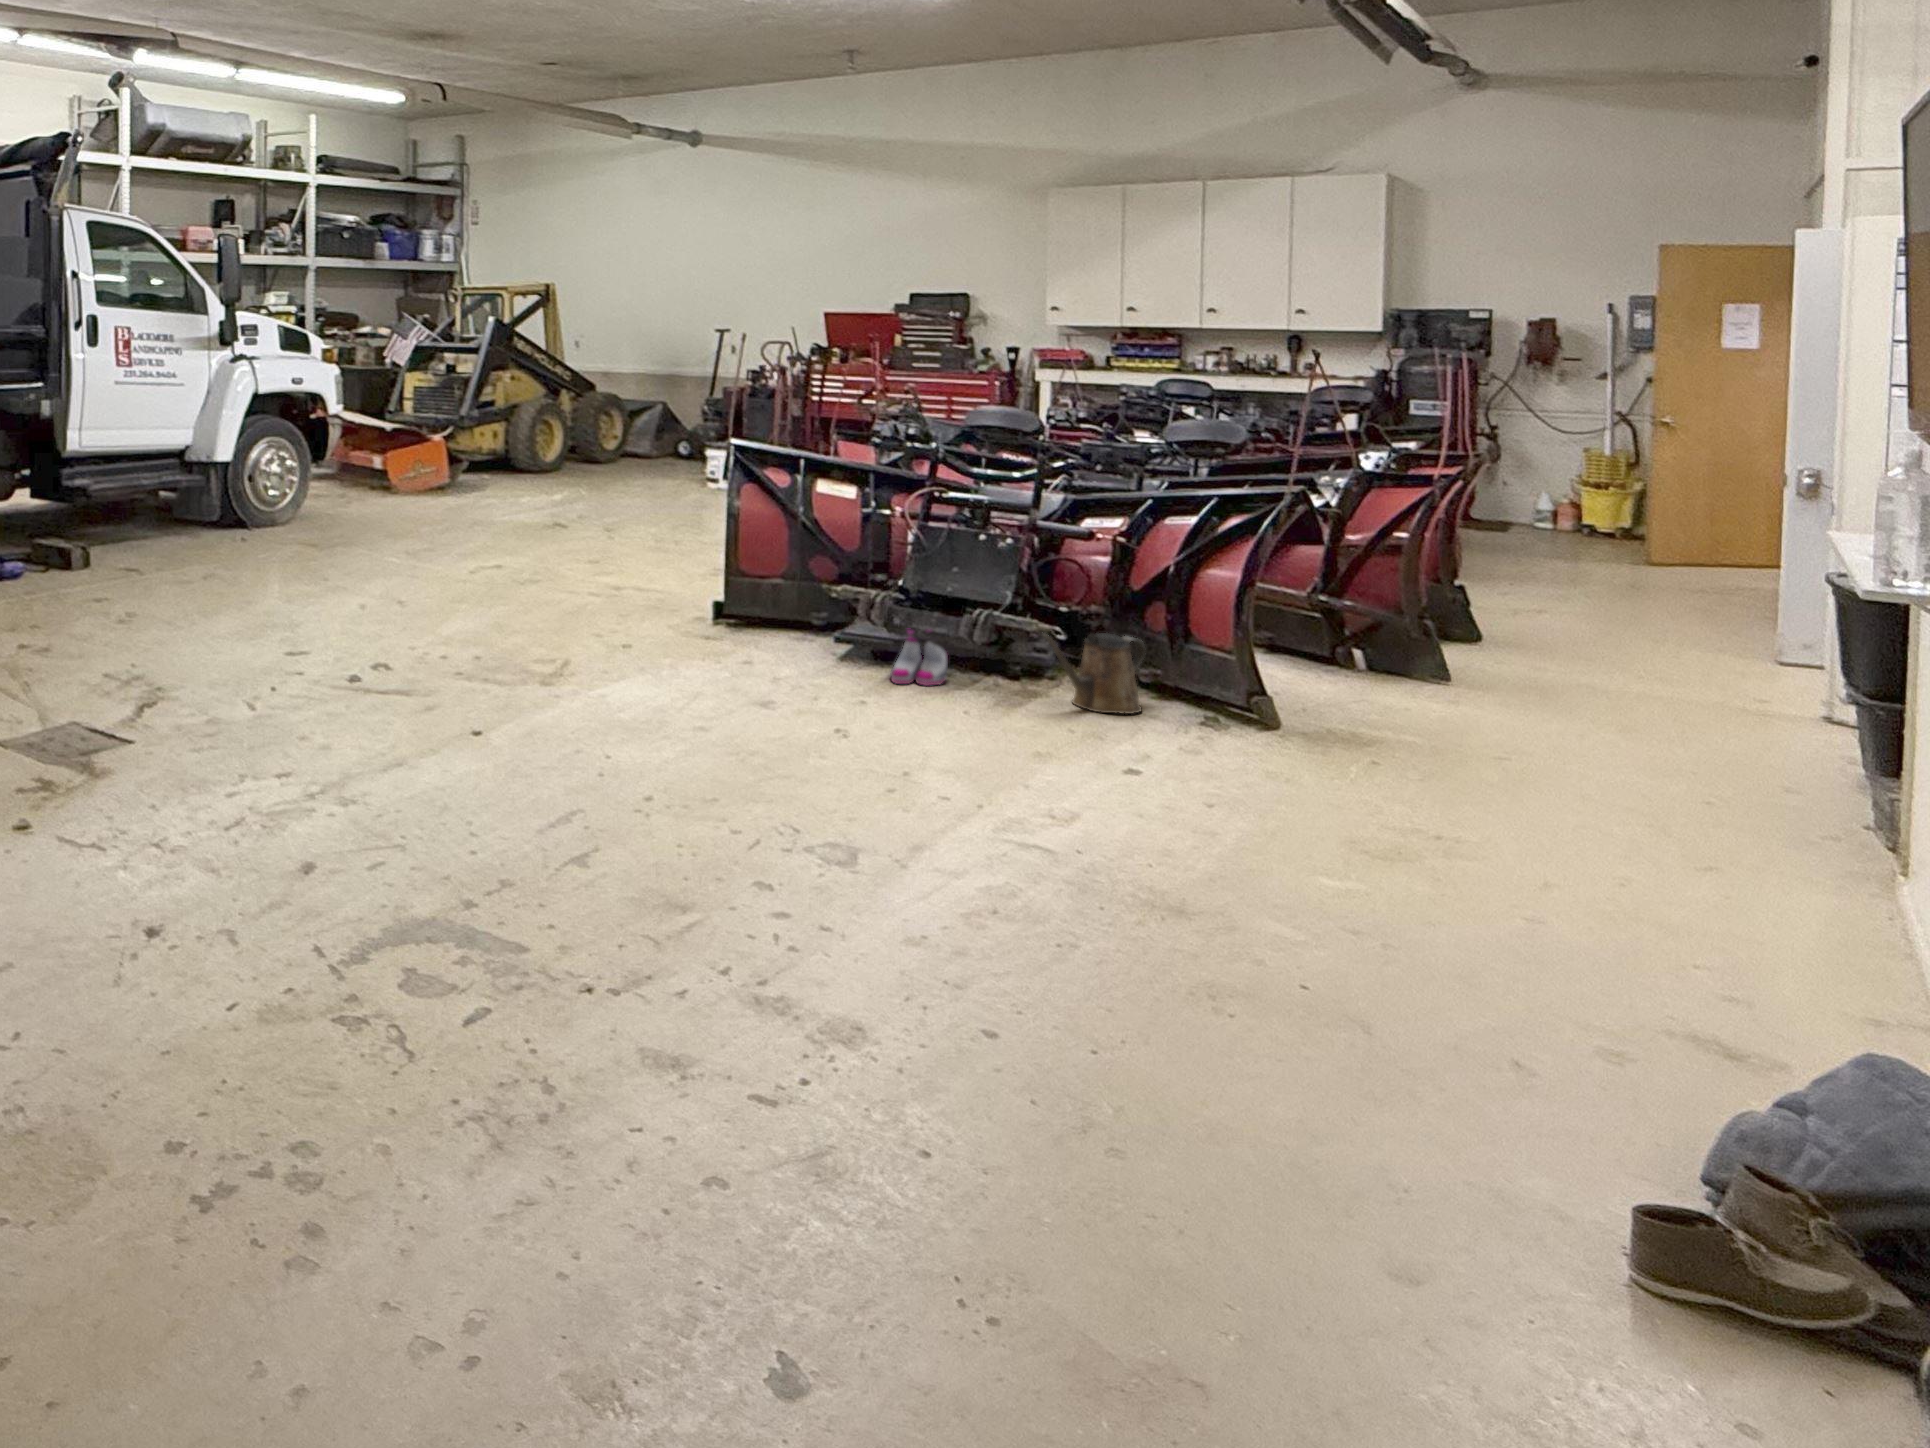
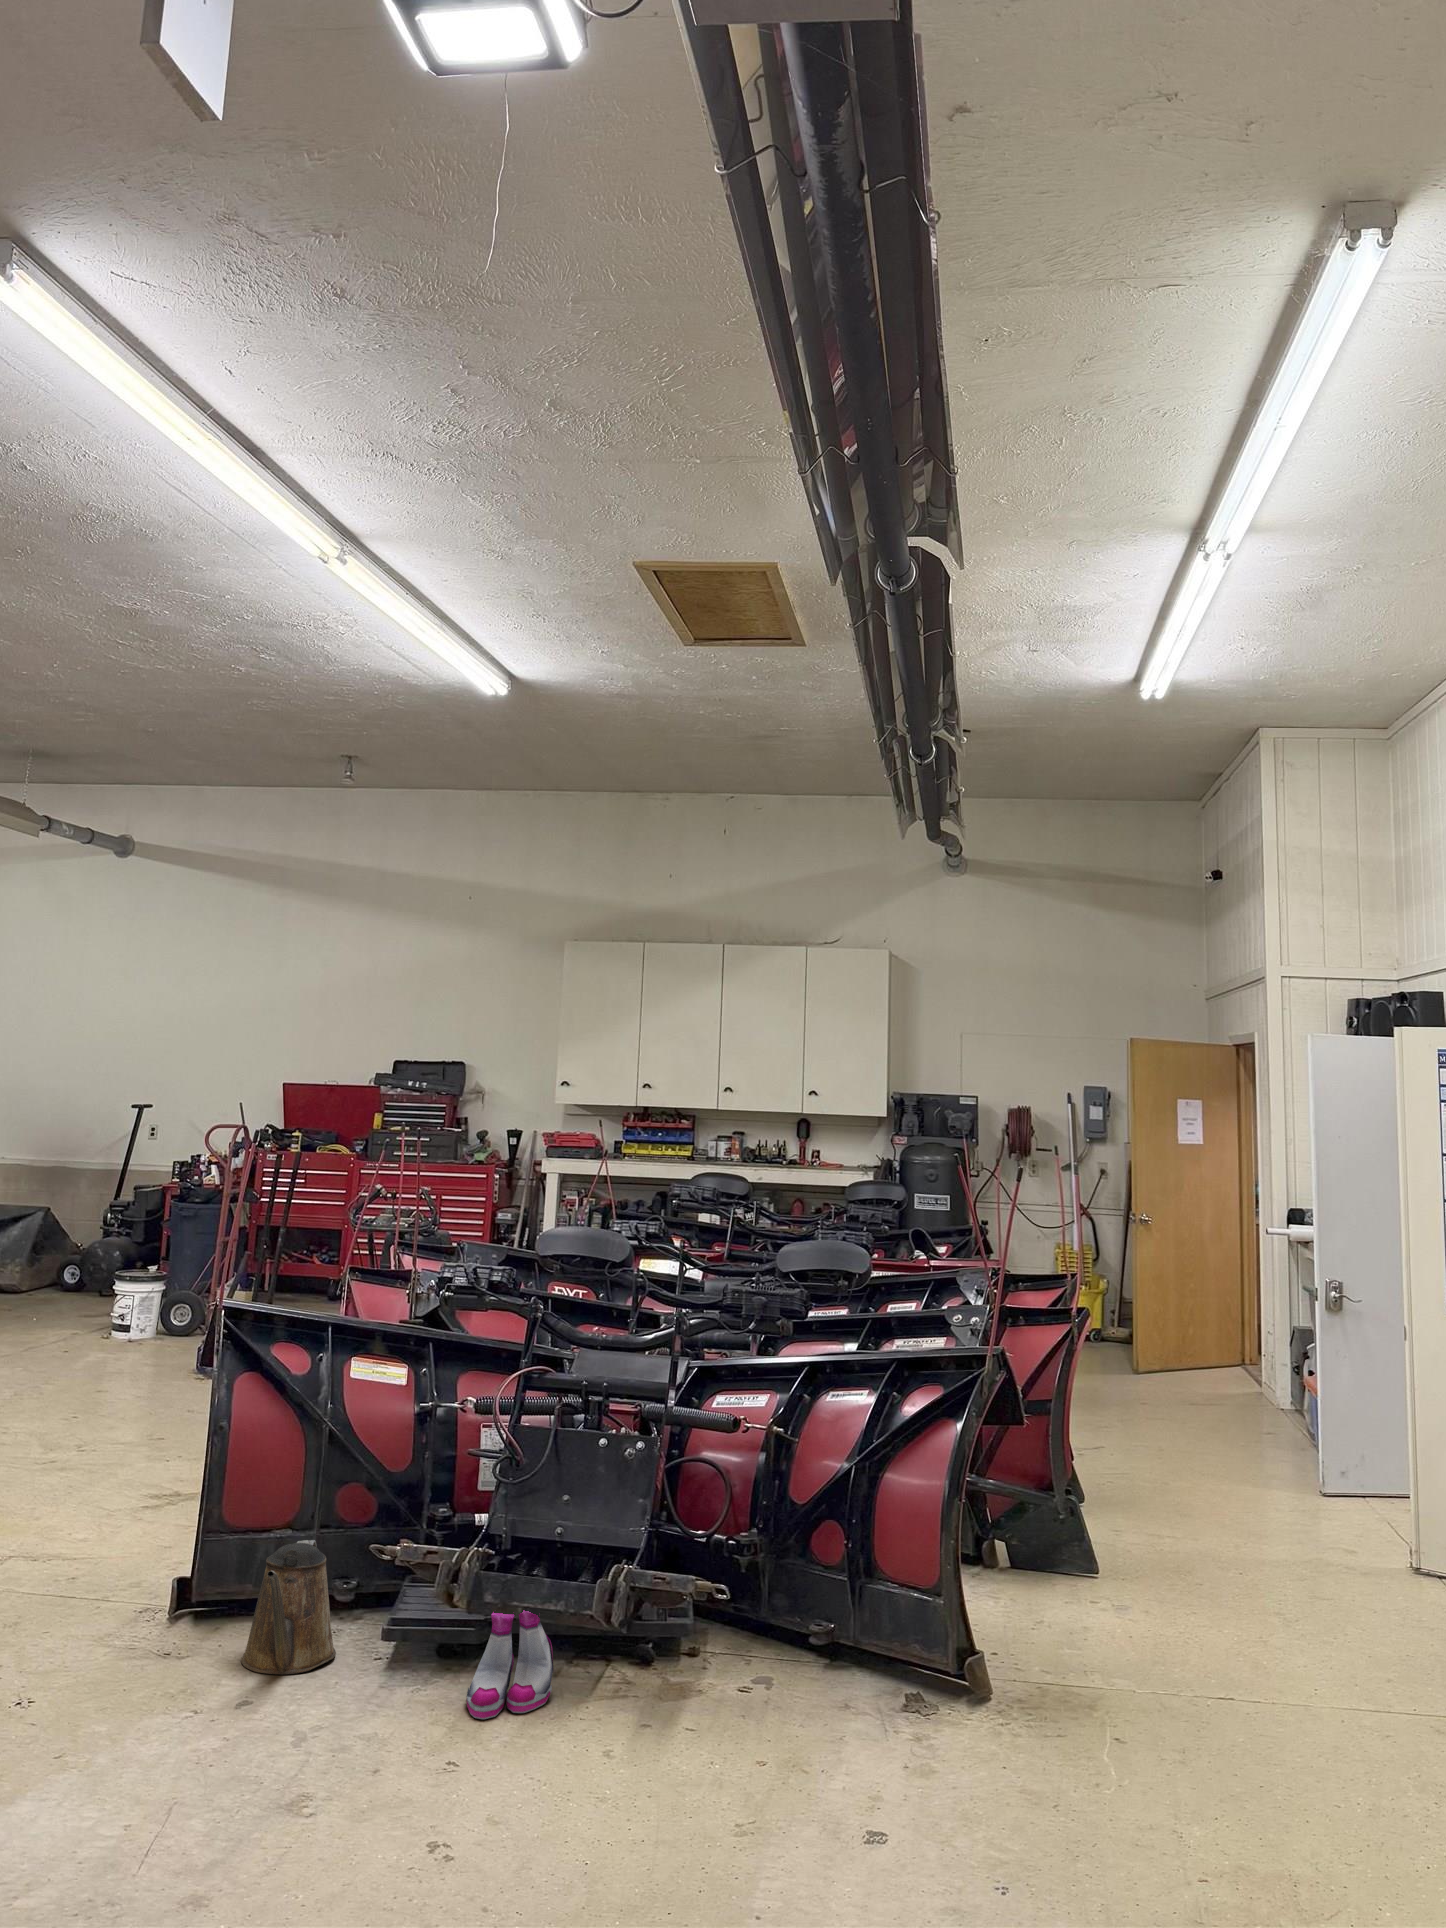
watering can: present [1039,633,1145,714] -> present [241,1540,336,1675]

